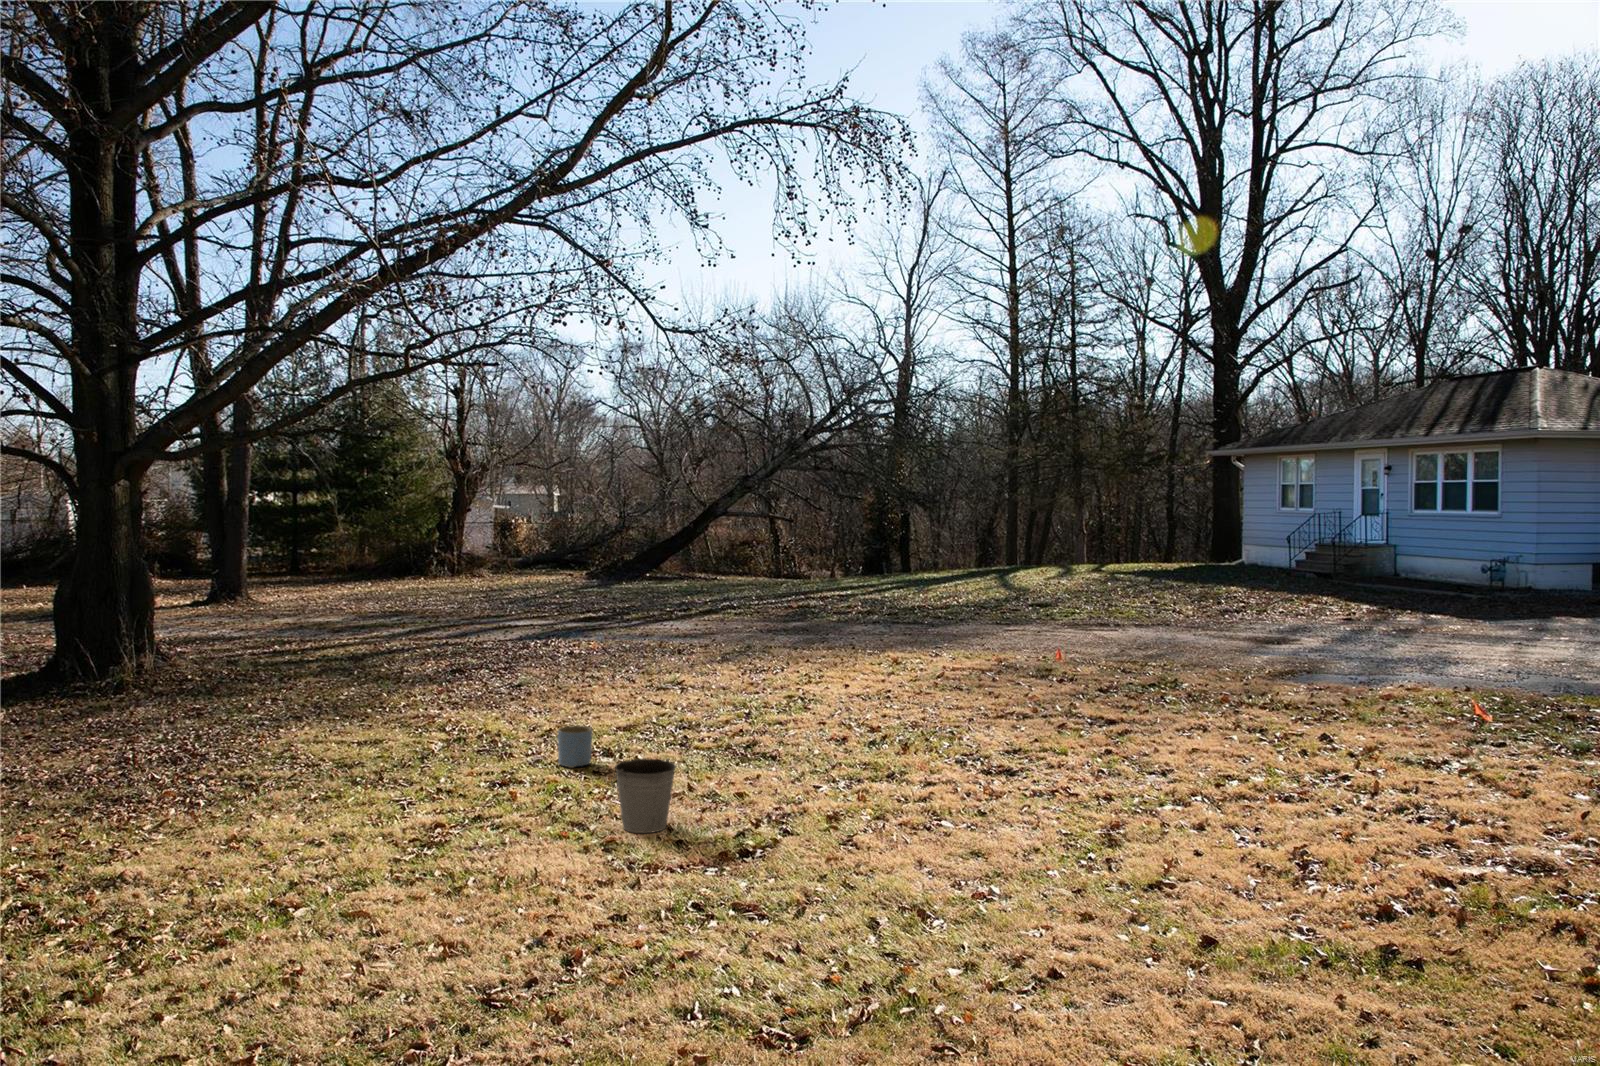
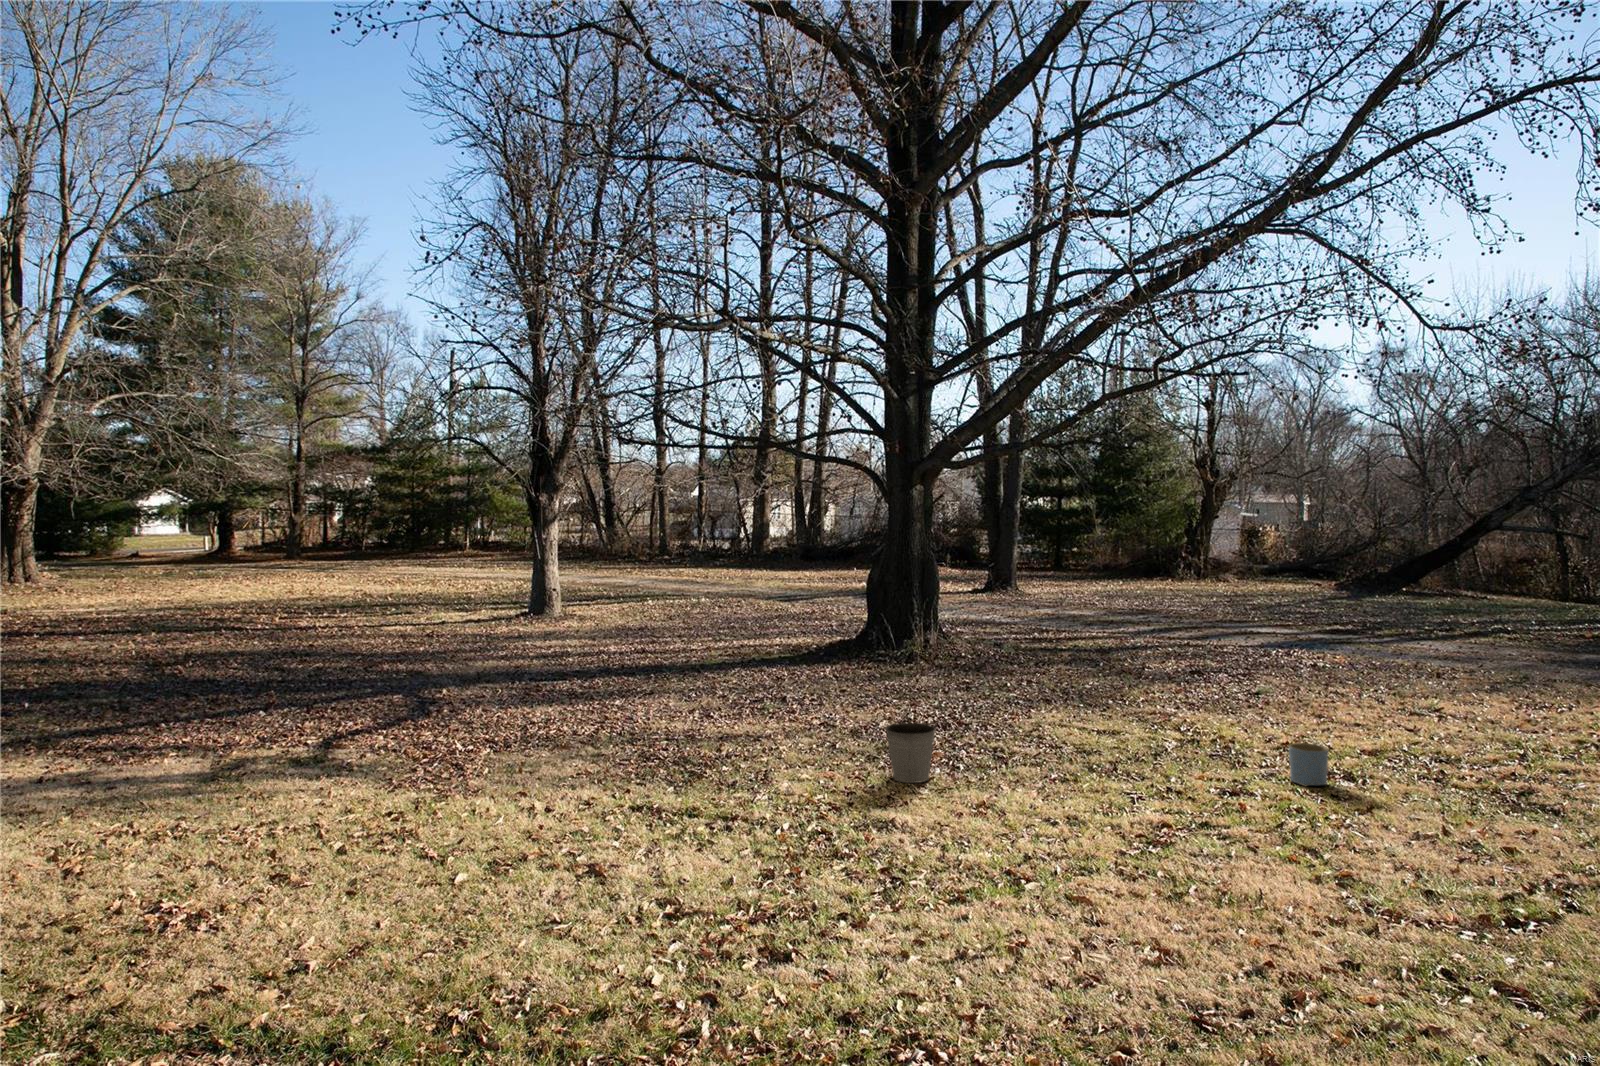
bucket: present [615,758,676,833] -> present [885,722,936,783]

